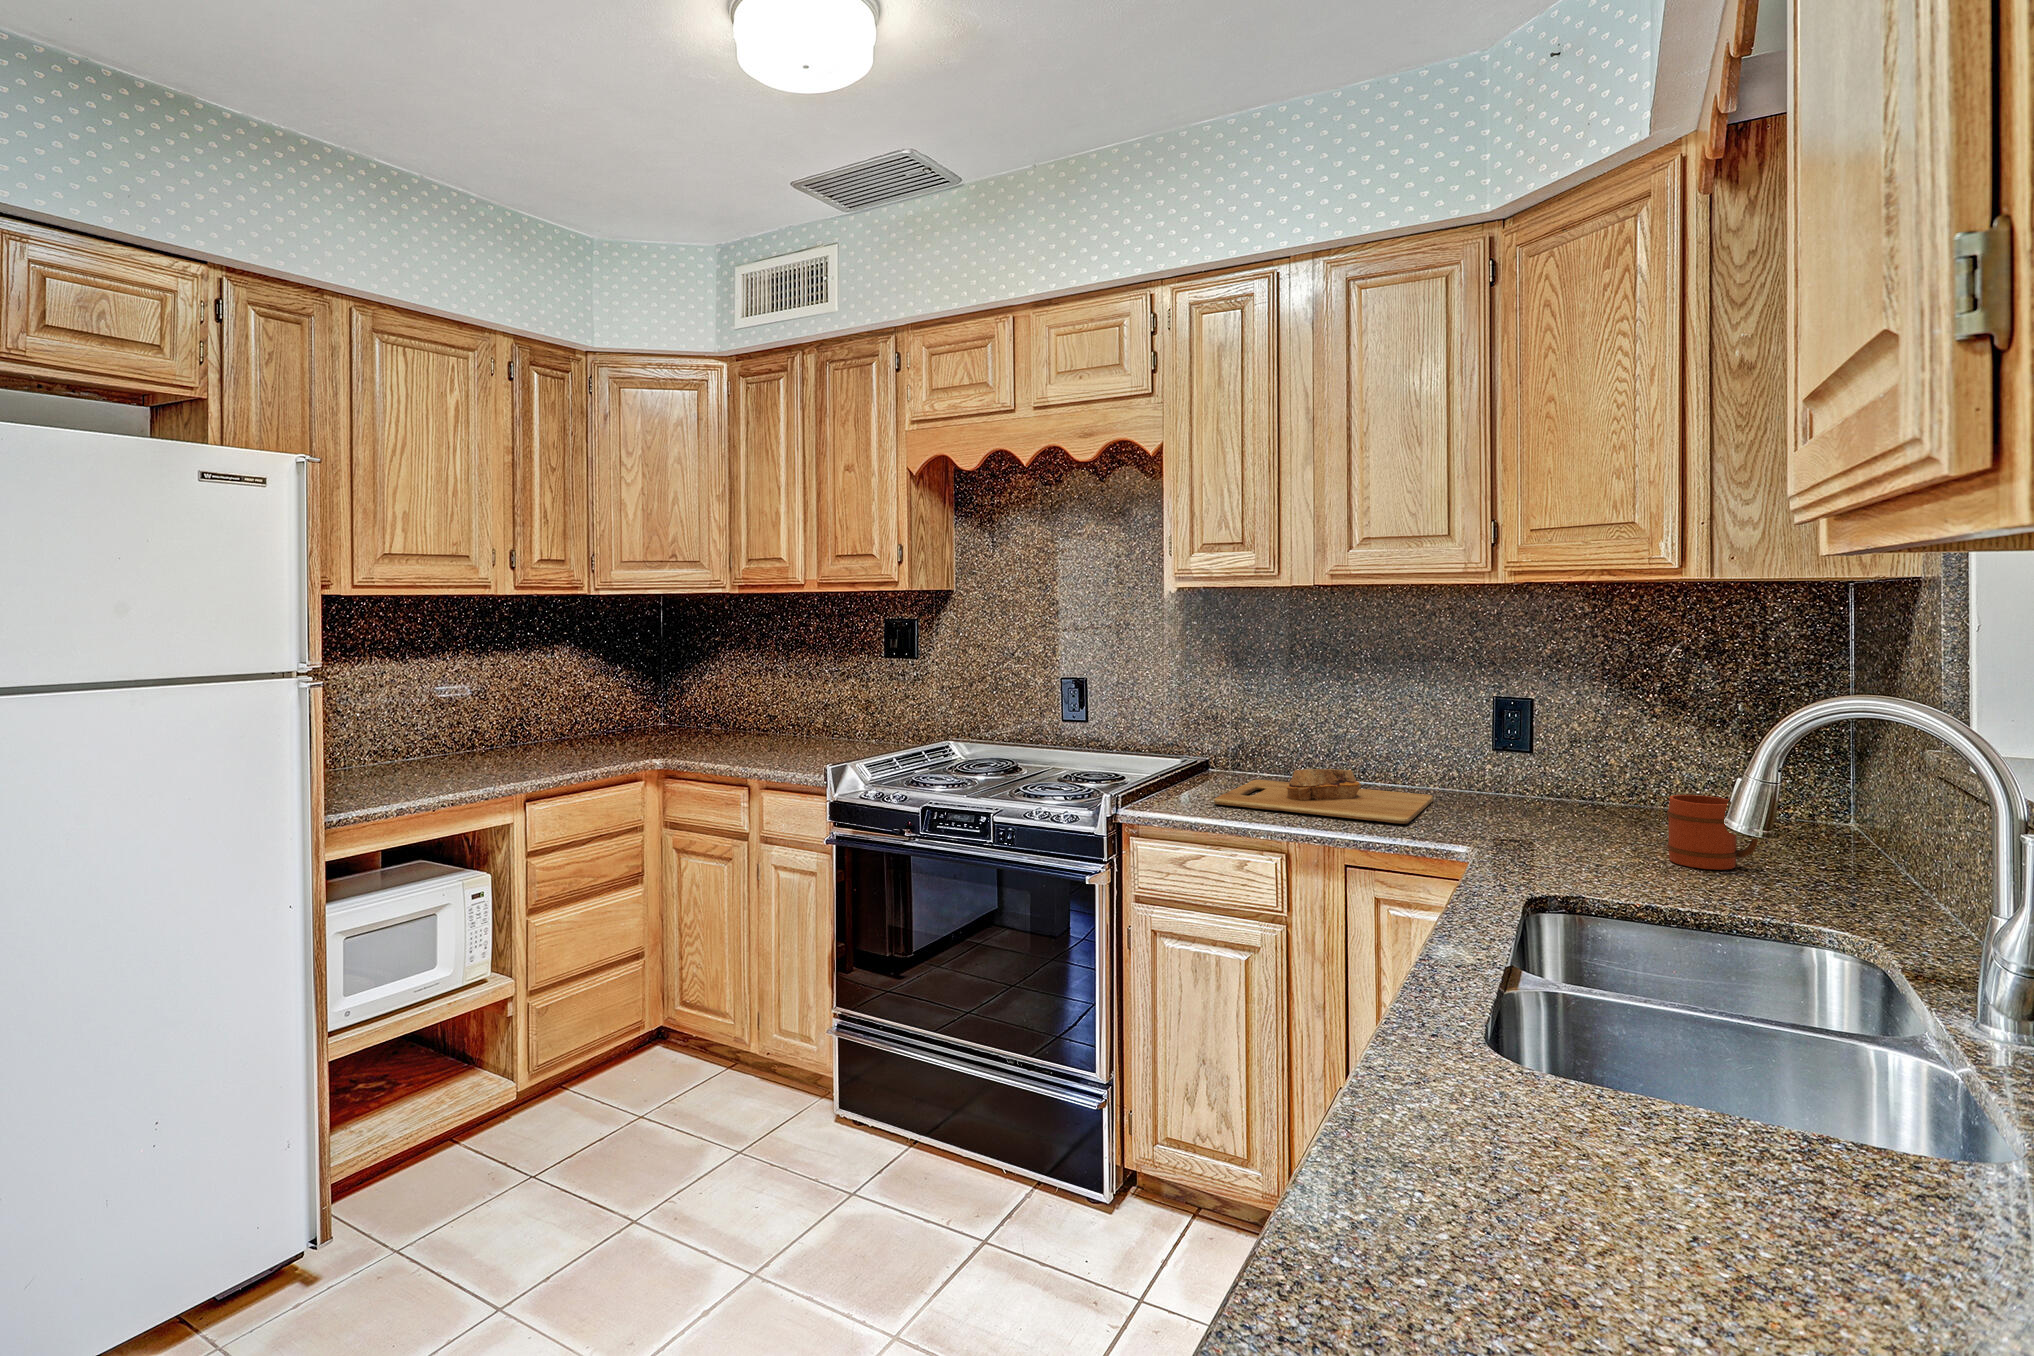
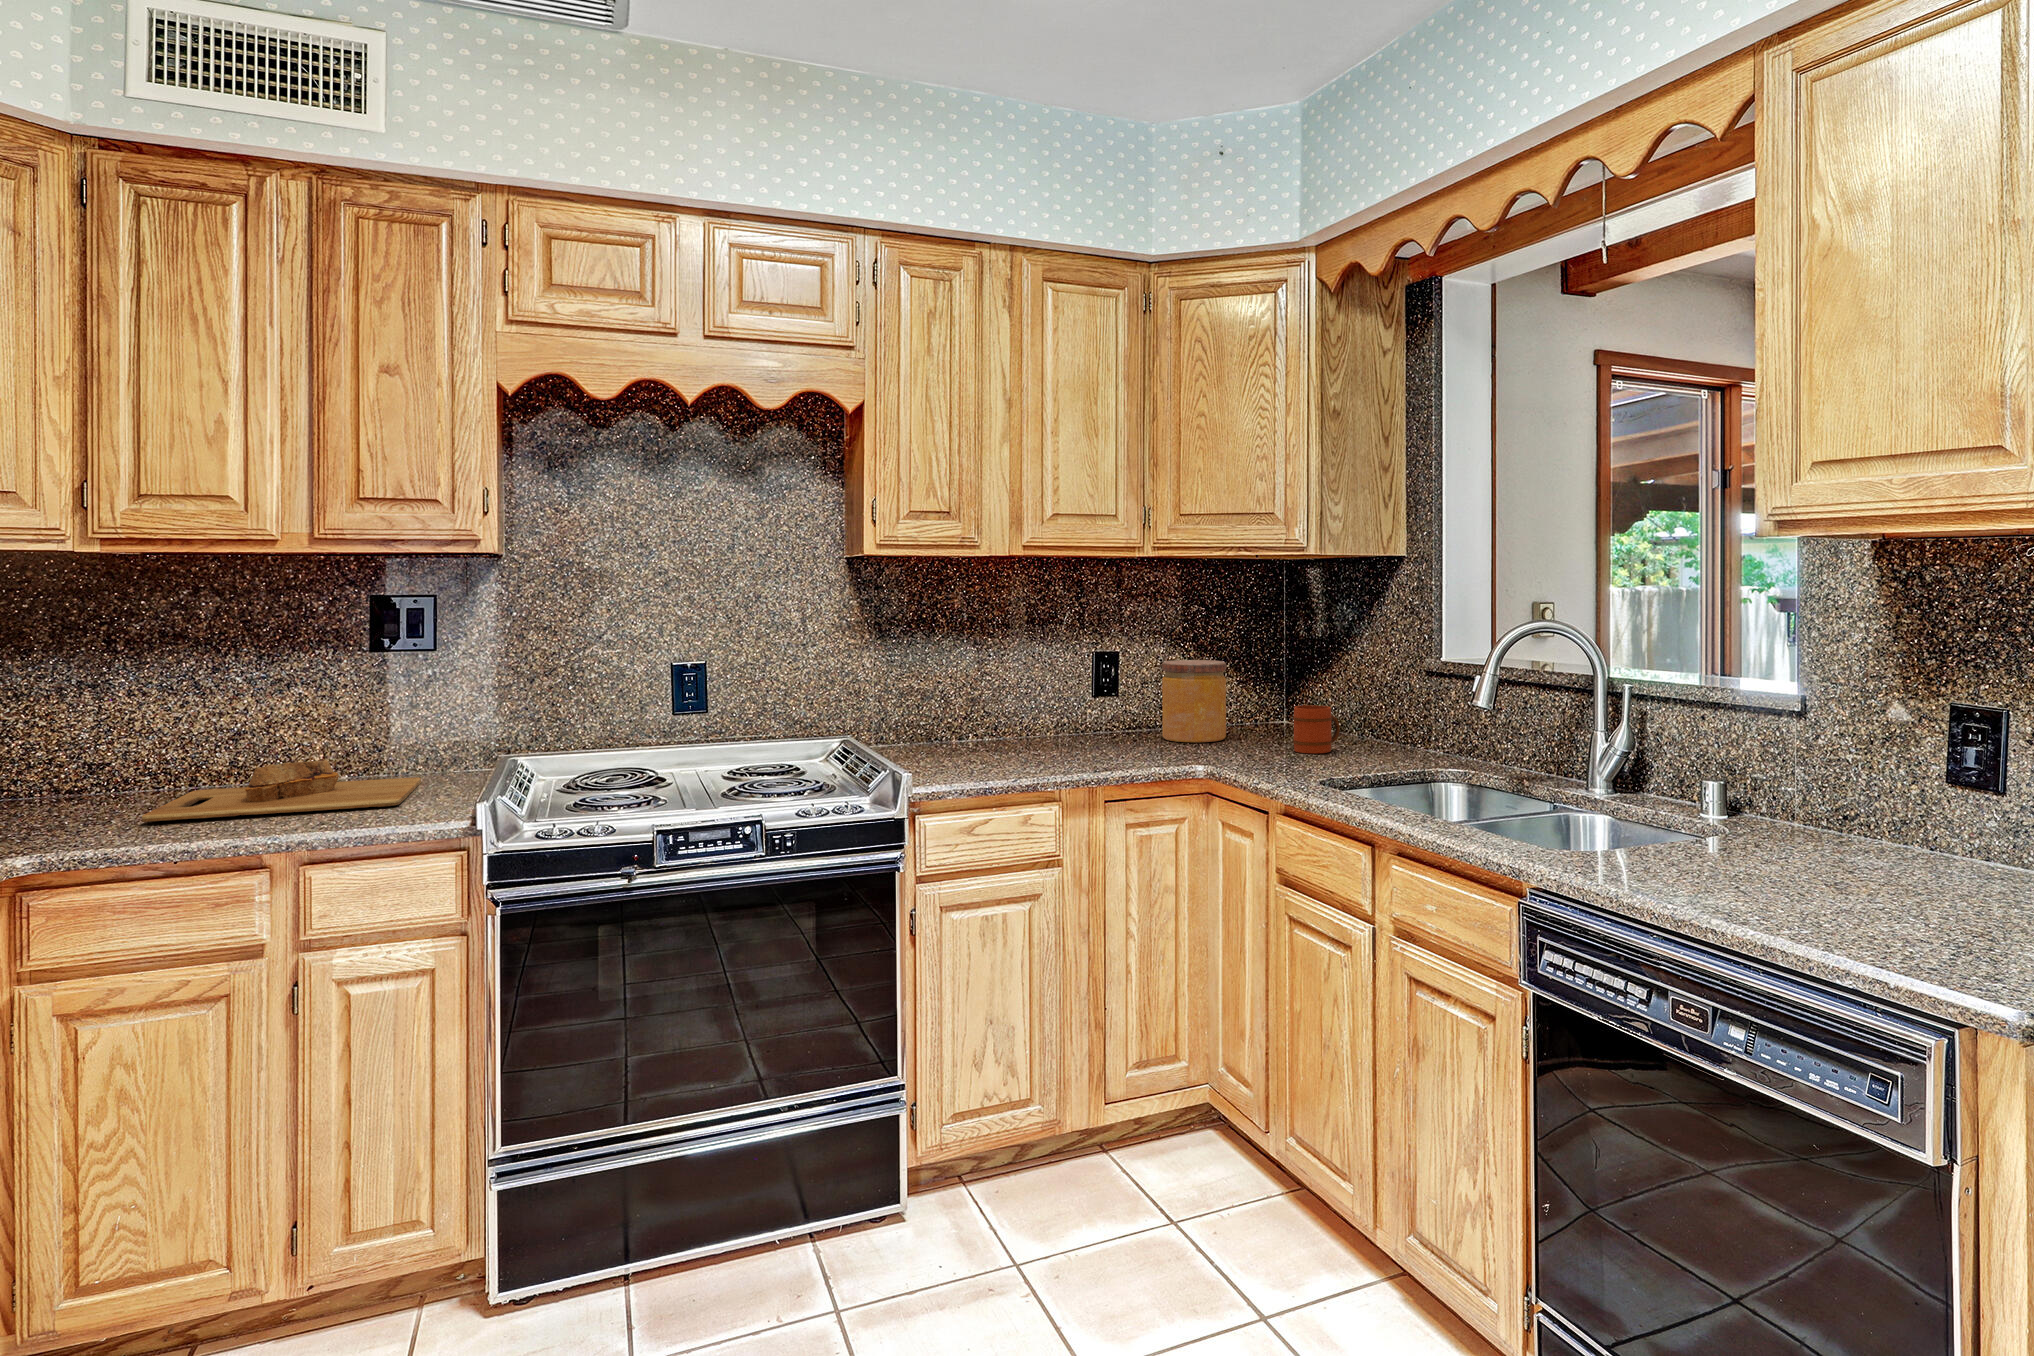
jar: none [1543,713,1641,825] -> present [1162,660,1226,742]
cutting board: present [1214,769,1433,824] -> present [142,760,421,822]

